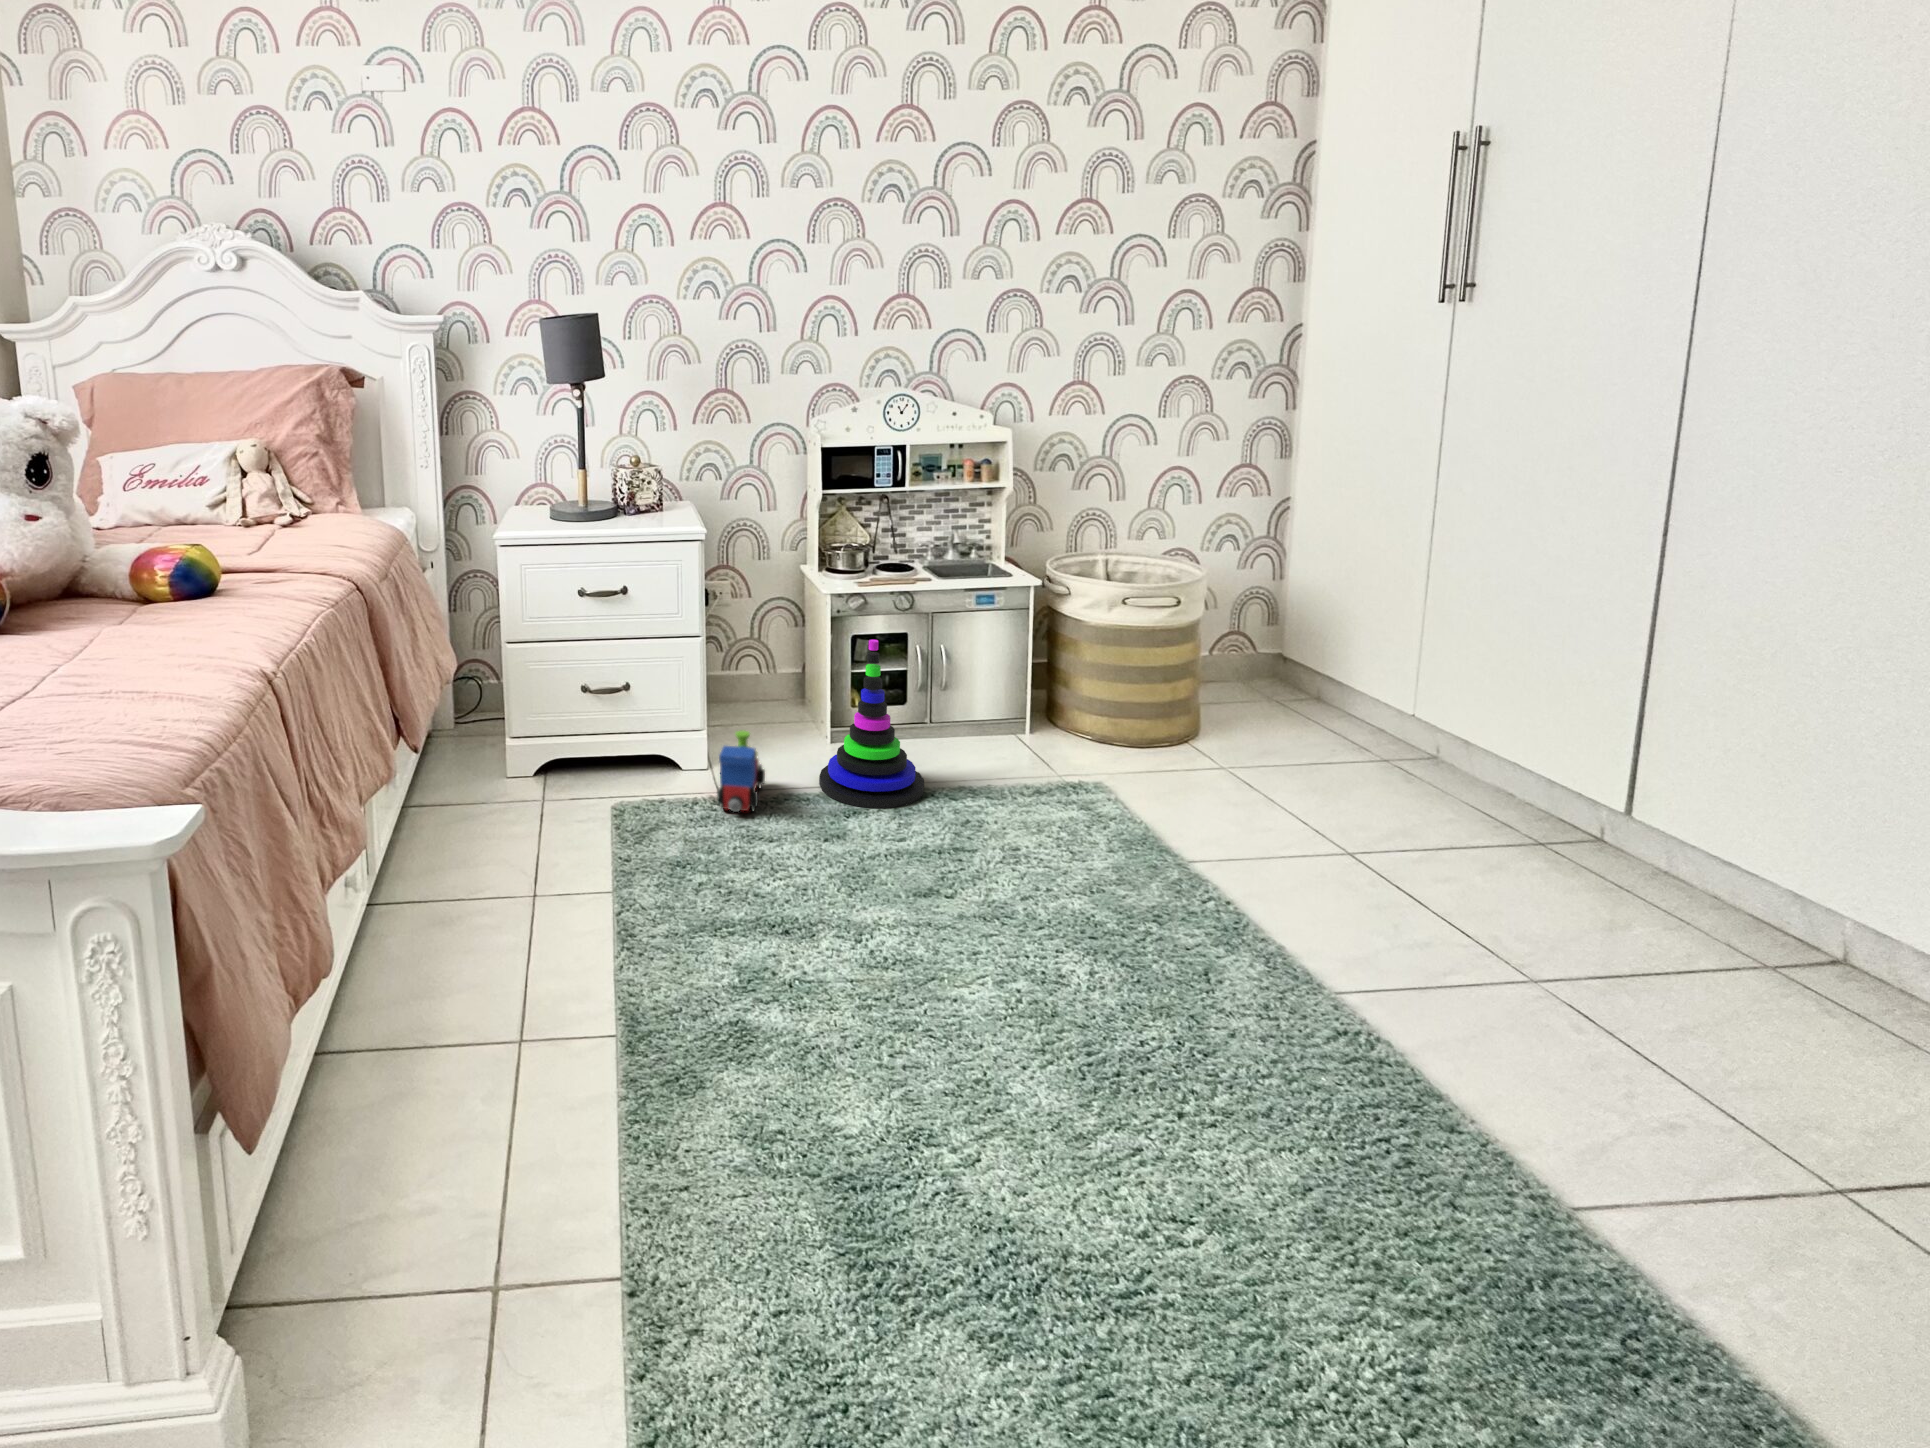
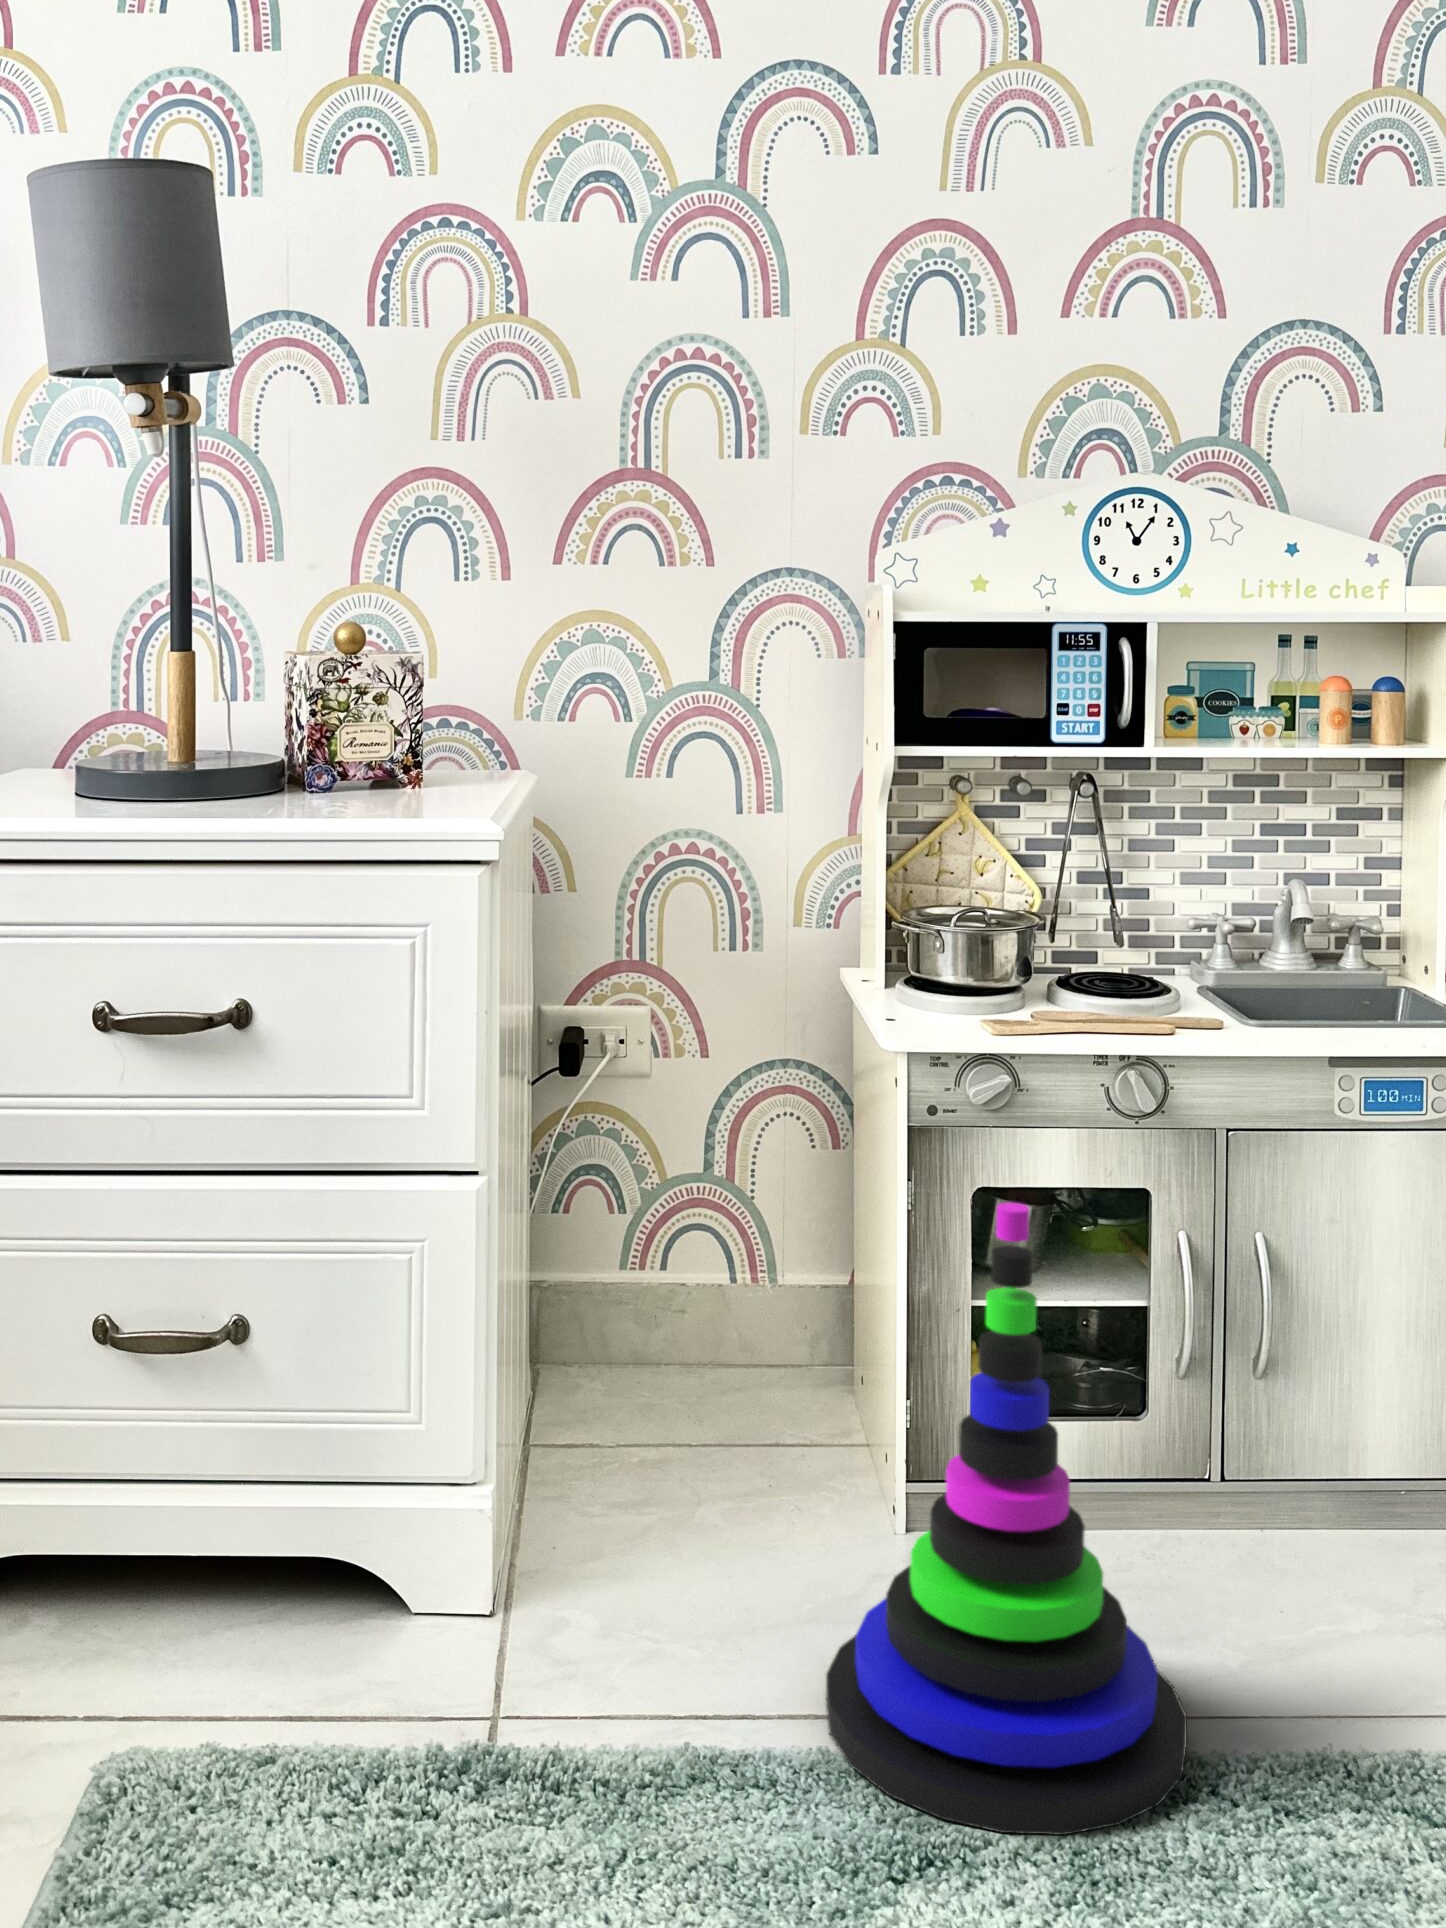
toy train: present [717,731,765,812] -> none [438,1501,643,1822]

